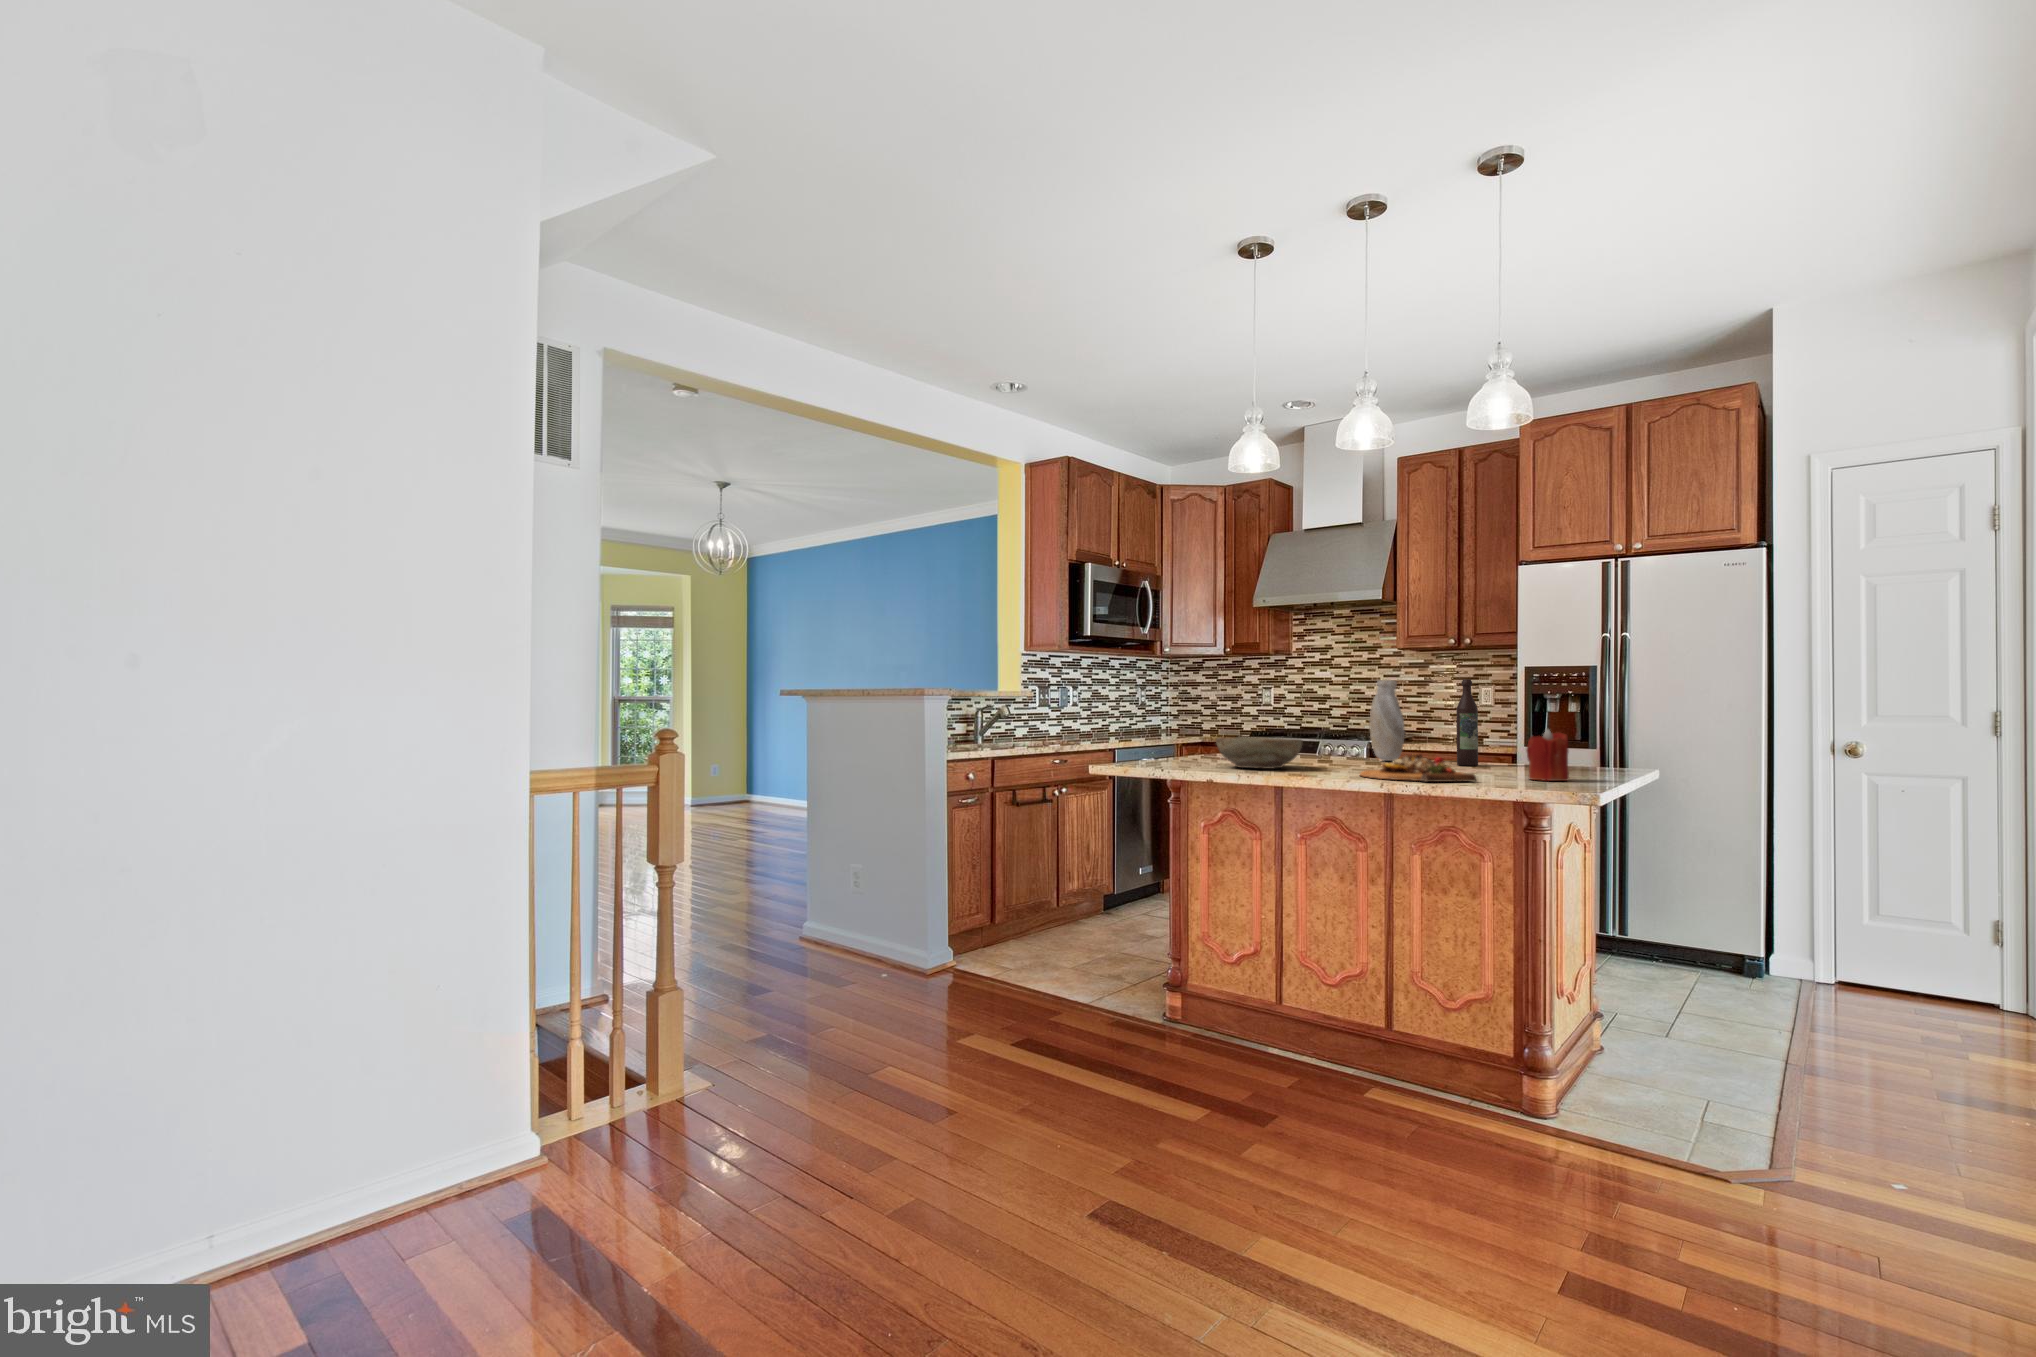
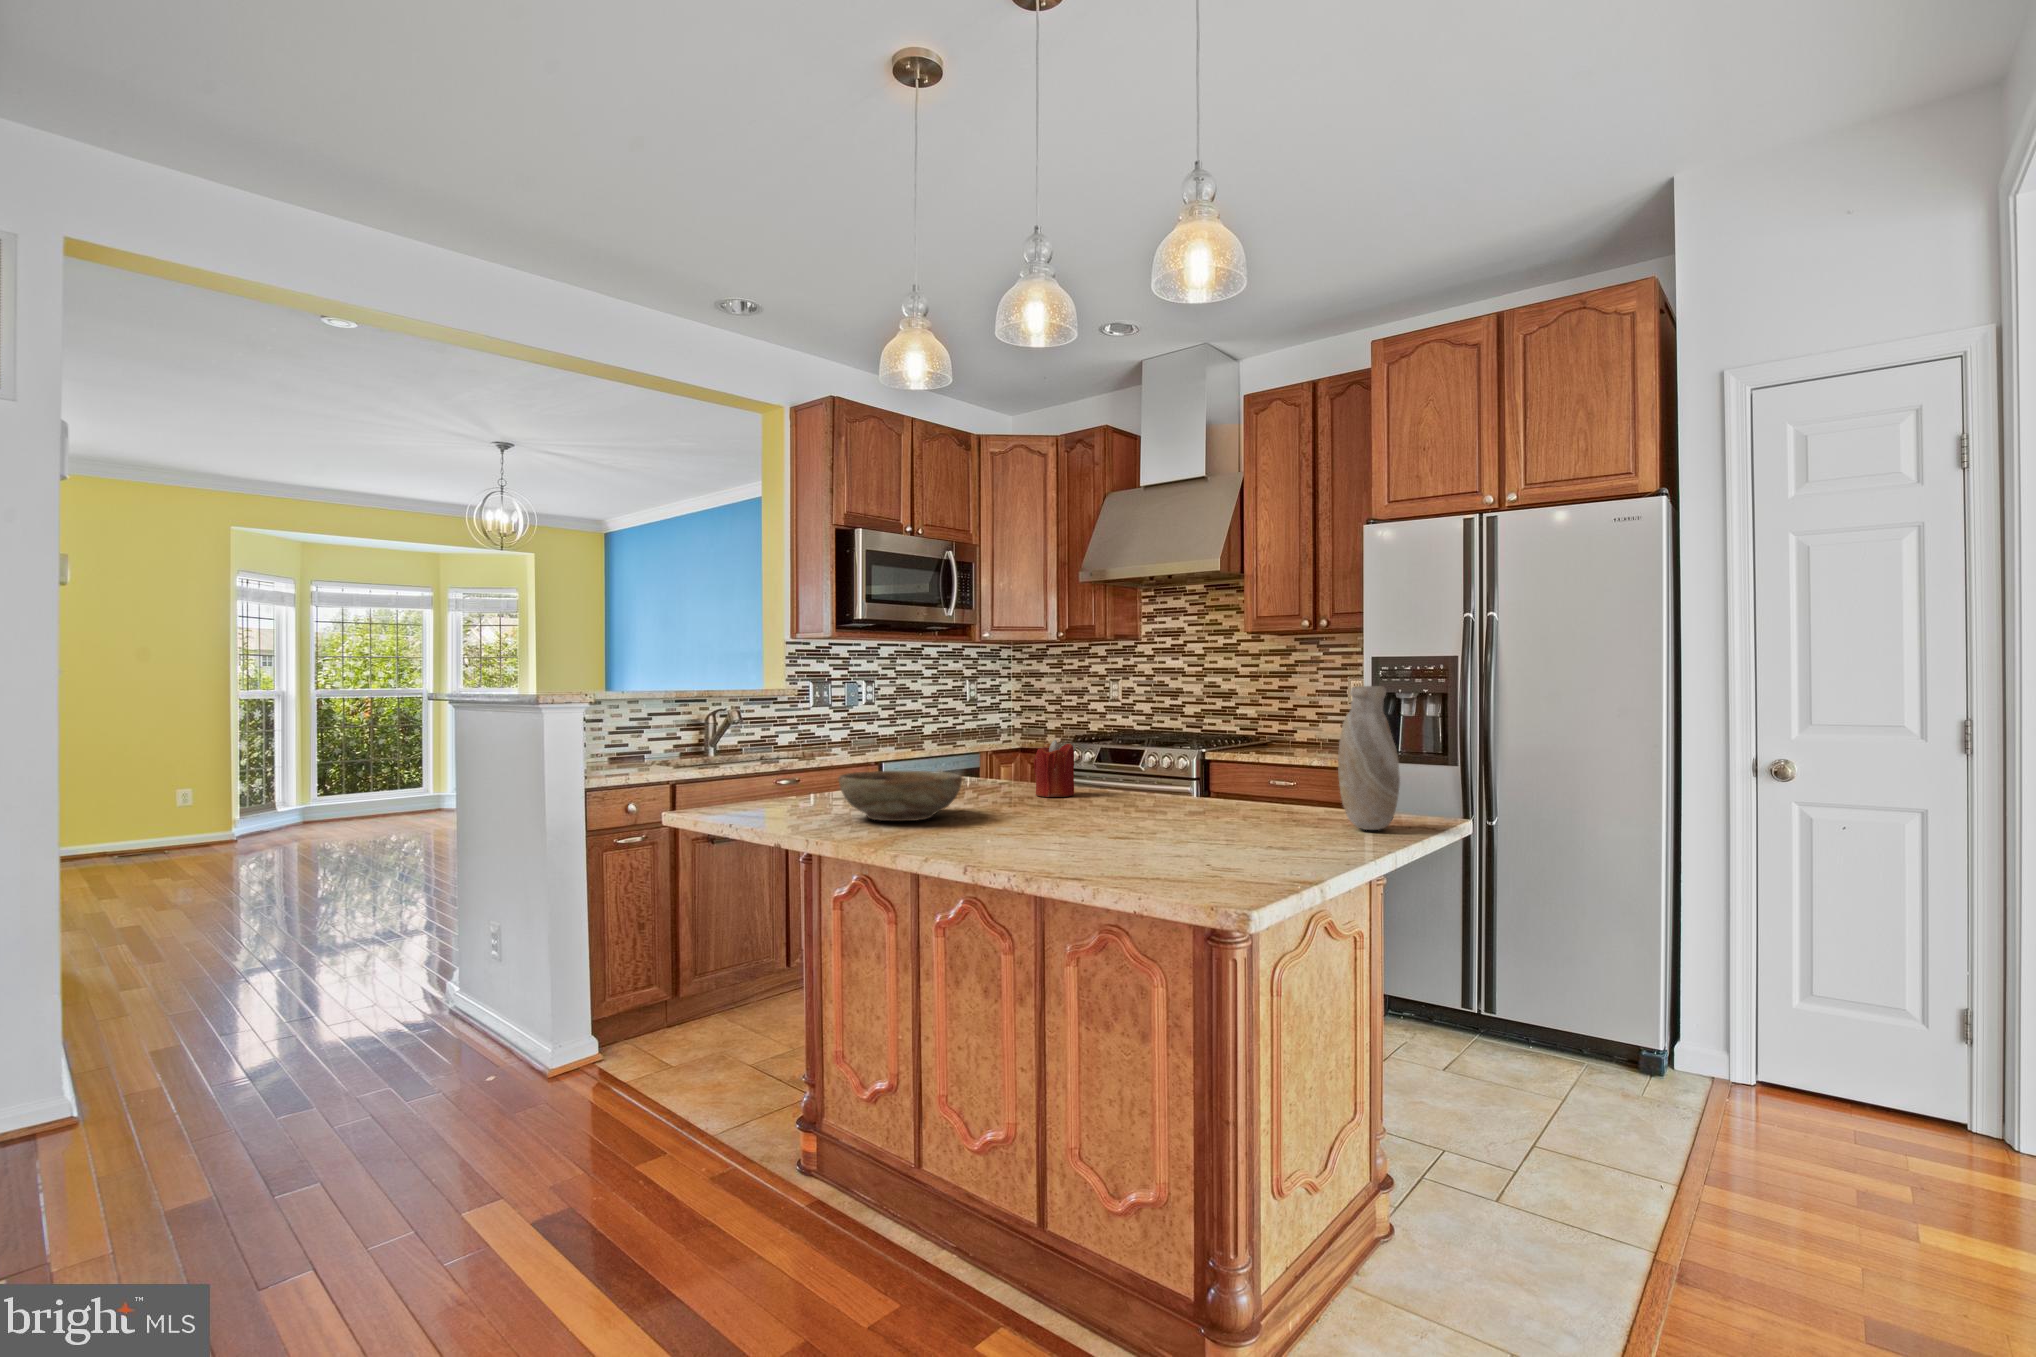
wine bottle: present [1456,679,1478,766] -> none [1207,684,1235,809]
vase: present [1369,680,1405,761] -> present [1338,686,1400,830]
candle: present [1526,729,1569,781] -> present [1034,740,1074,797]
cutting board: present [1360,754,1476,782] -> none [997,806,1162,861]

